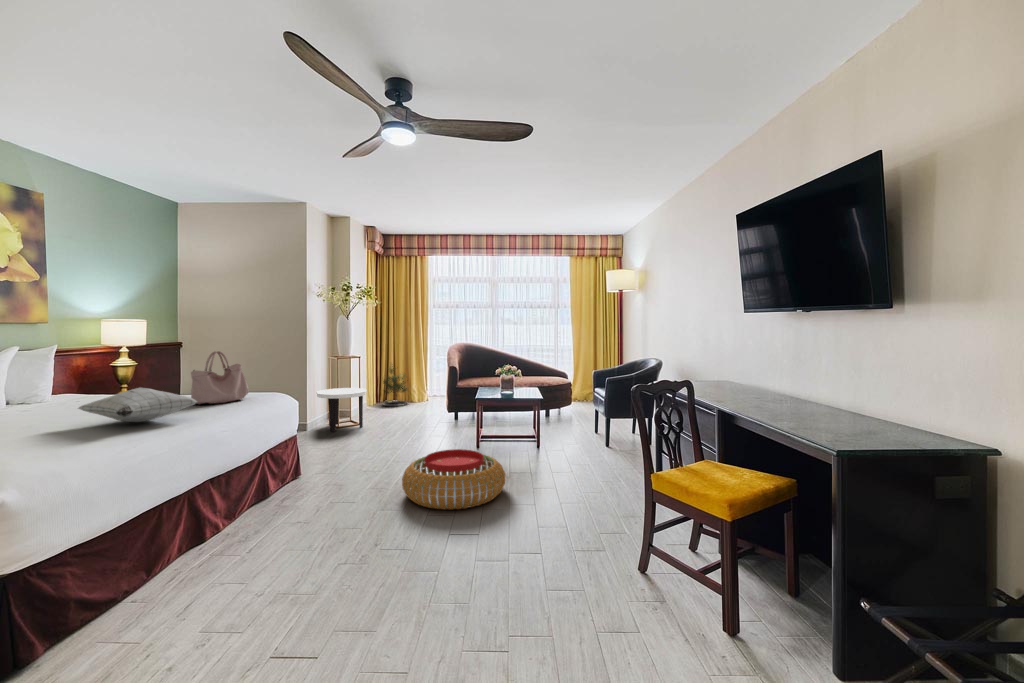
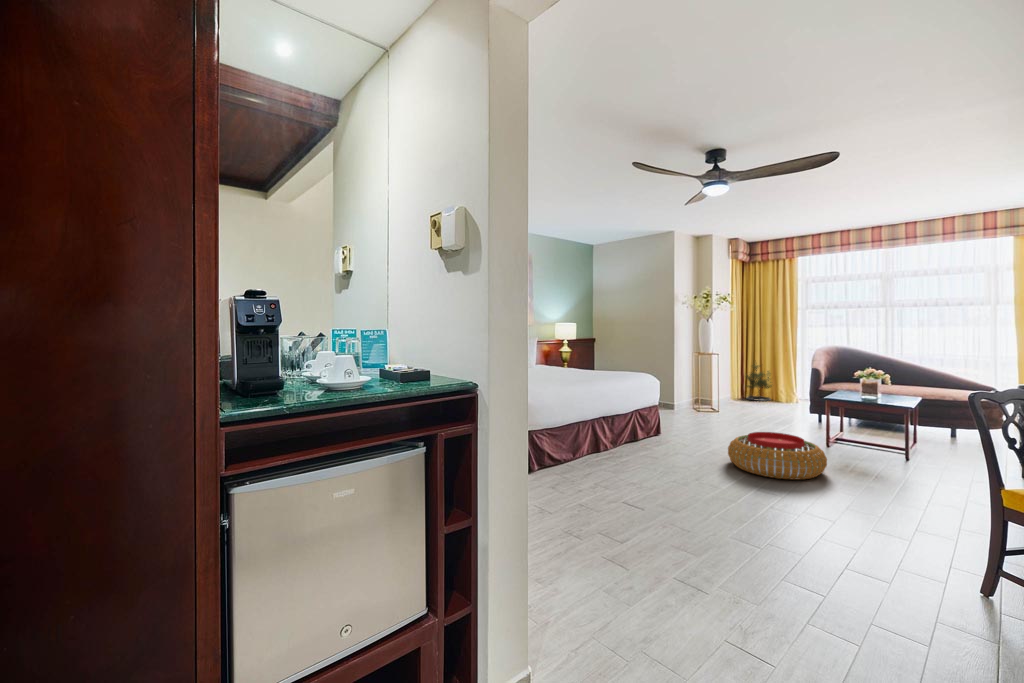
handbag: present [191,351,249,404] -> none [595,344,627,377]
pillow: present [78,388,197,422] -> none [543,363,596,382]
side table: present [316,388,367,431] -> none [682,378,724,412]

